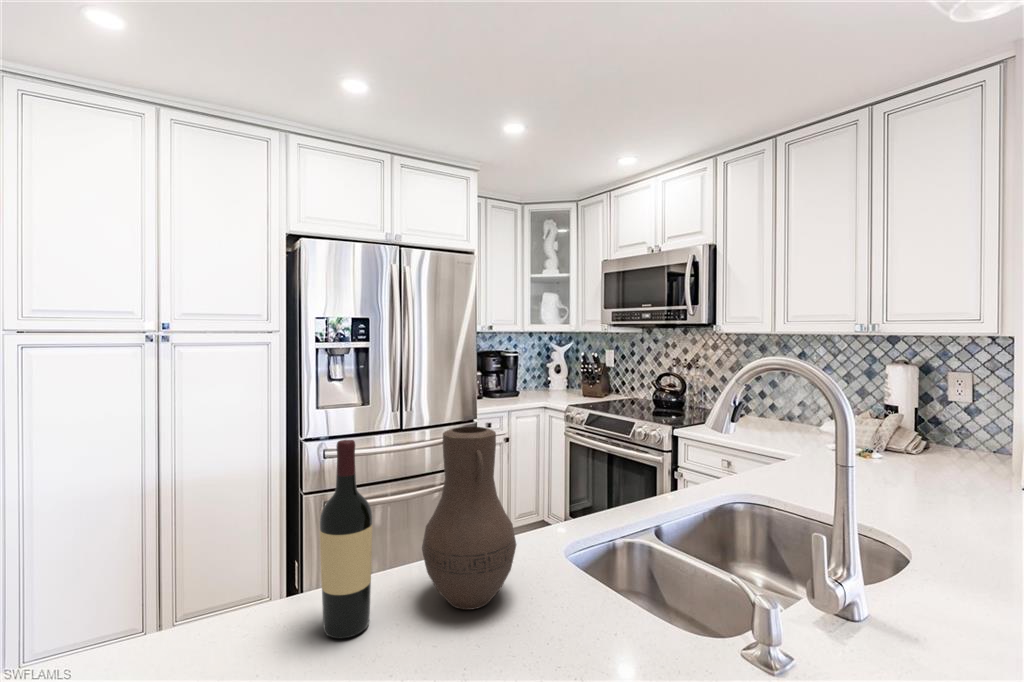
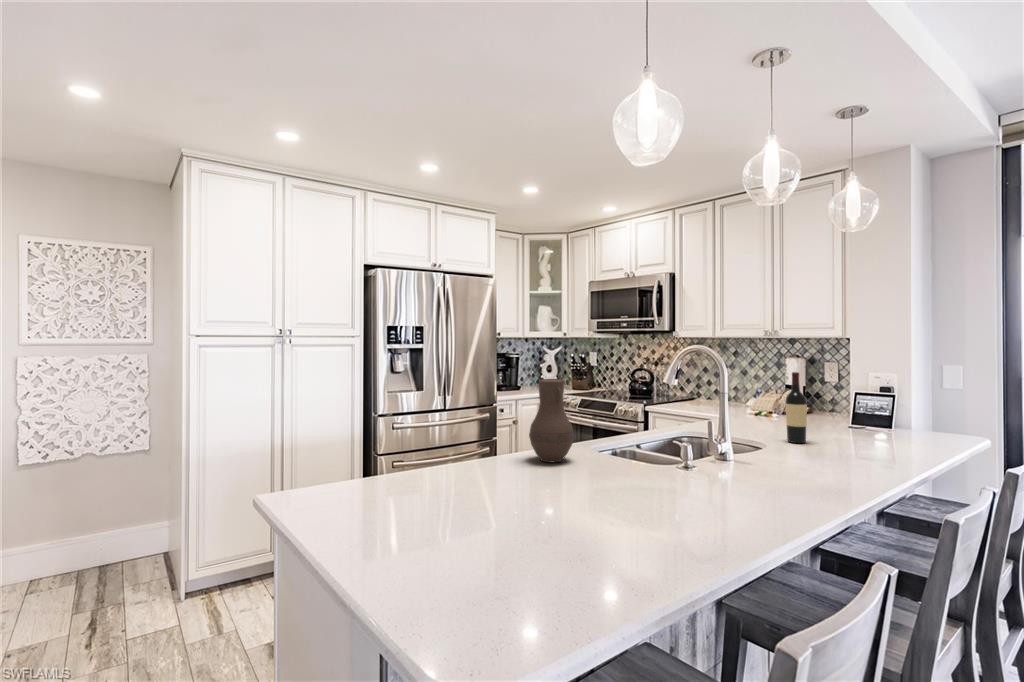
wine bottle: present [320,440,372,638] -> present [786,372,807,443]

